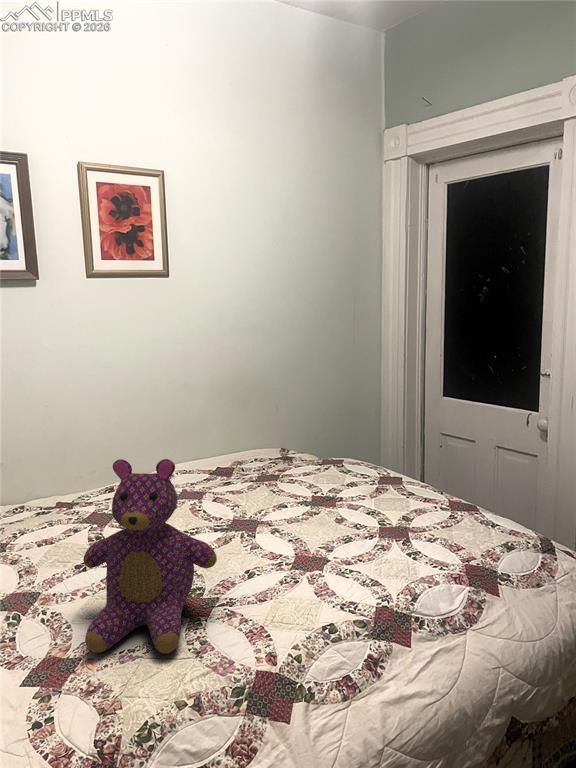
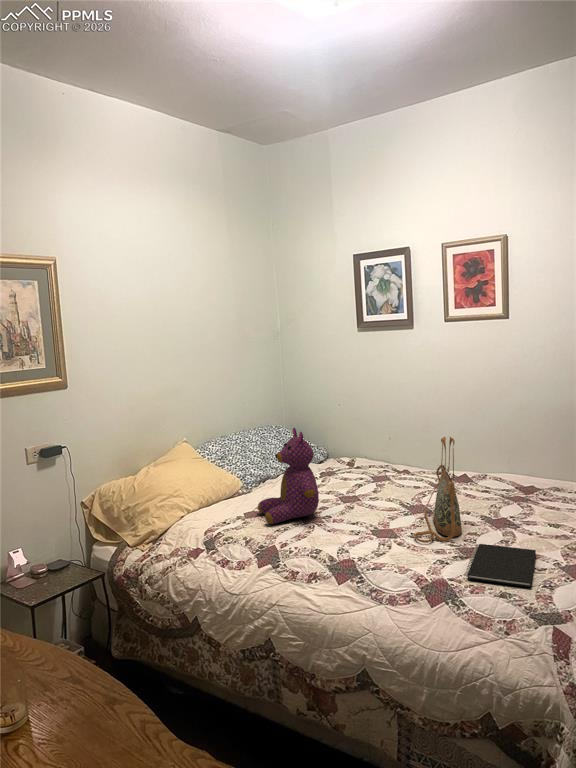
handbag: none [256,413,363,551] -> present [414,437,462,543]
notebook: none [394,504,503,551] -> present [465,544,536,587]

